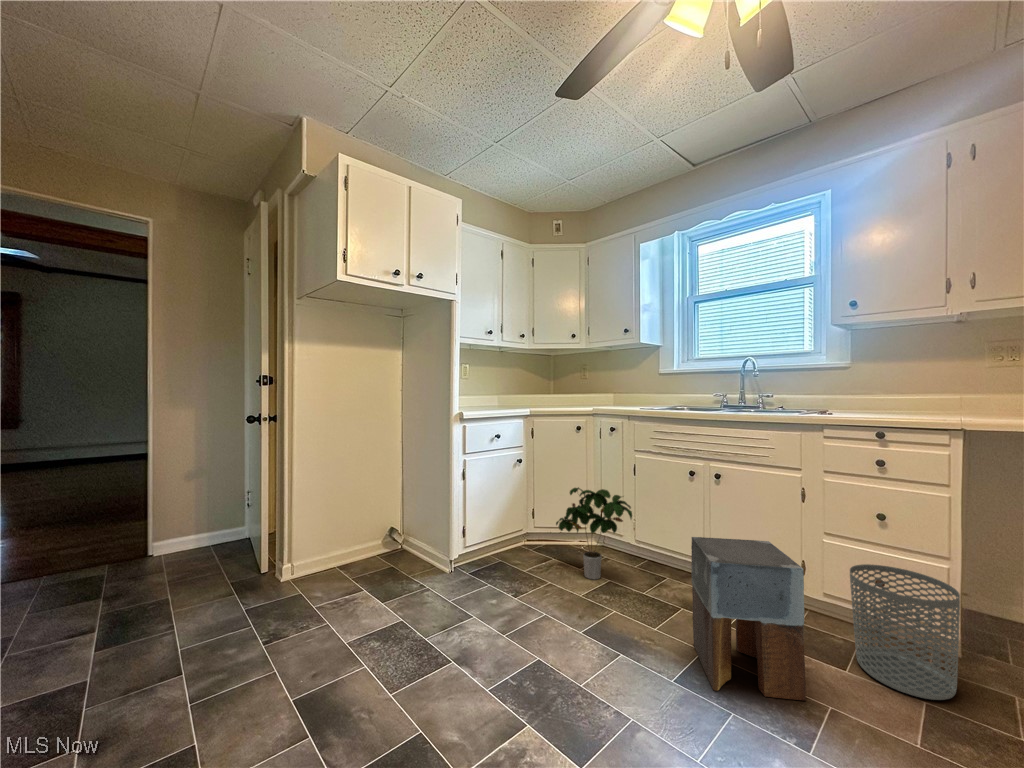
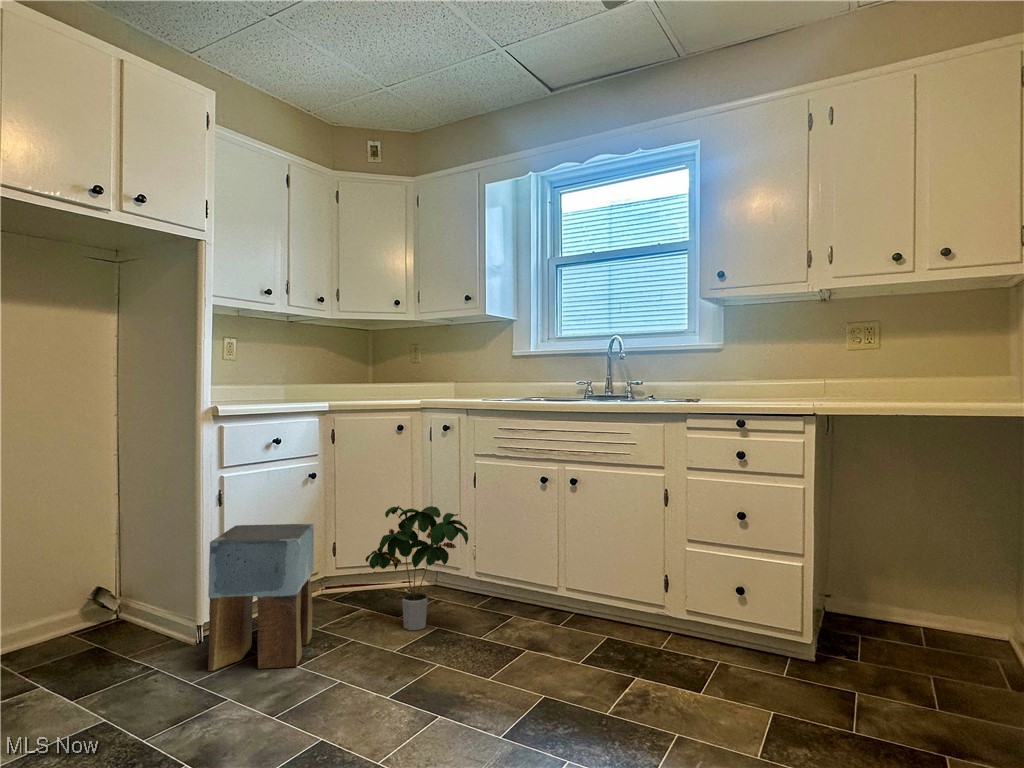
stool: present [691,537,806,701] -> present [208,524,314,671]
waste bin: present [850,564,960,700] -> none [702,569,798,707]

